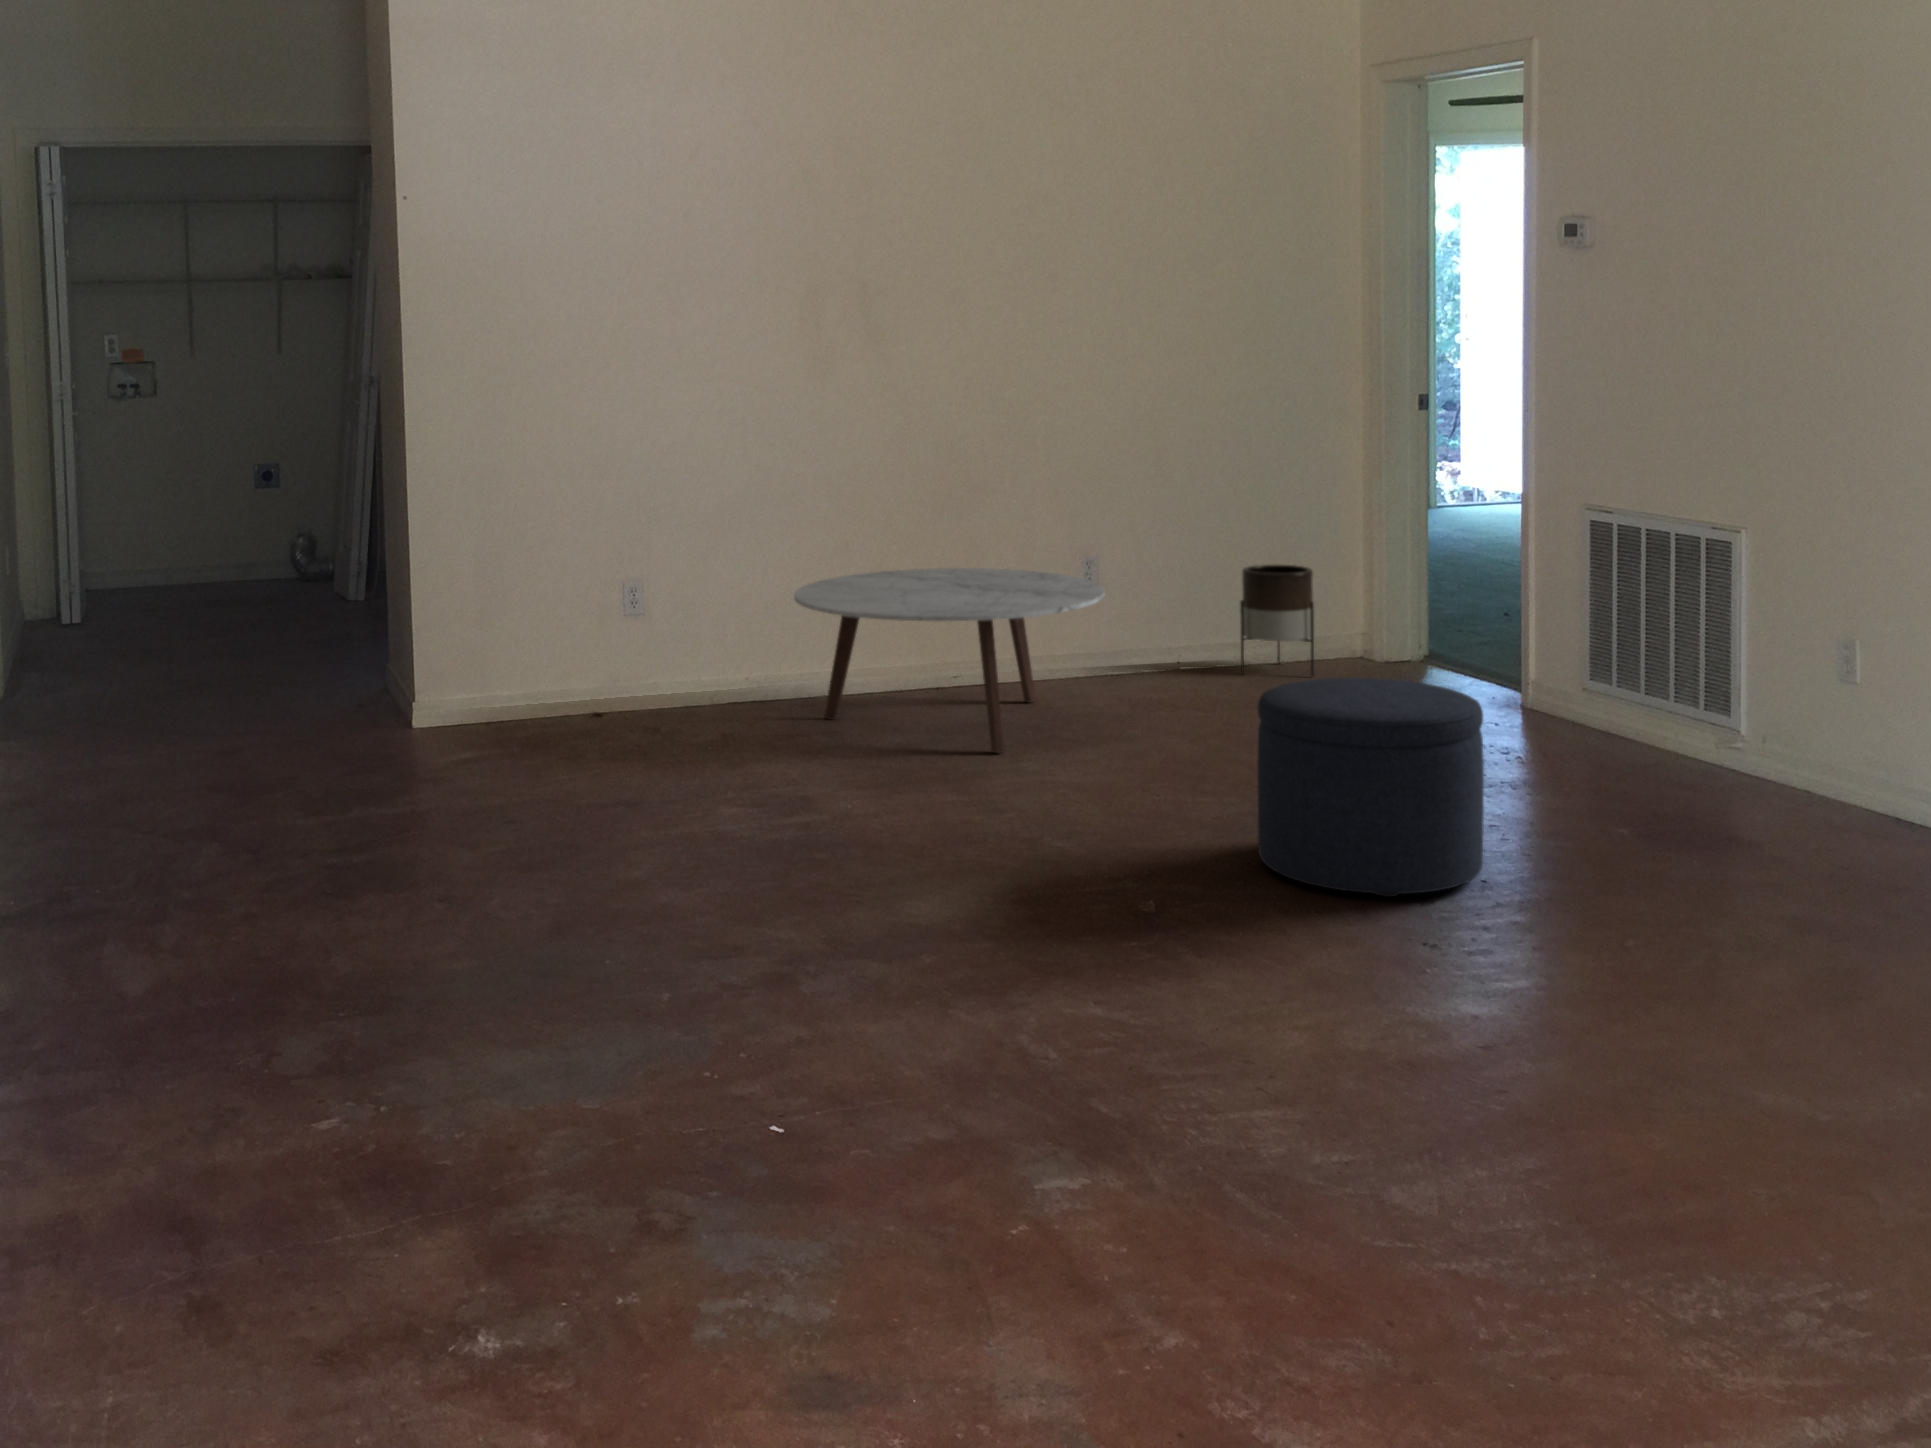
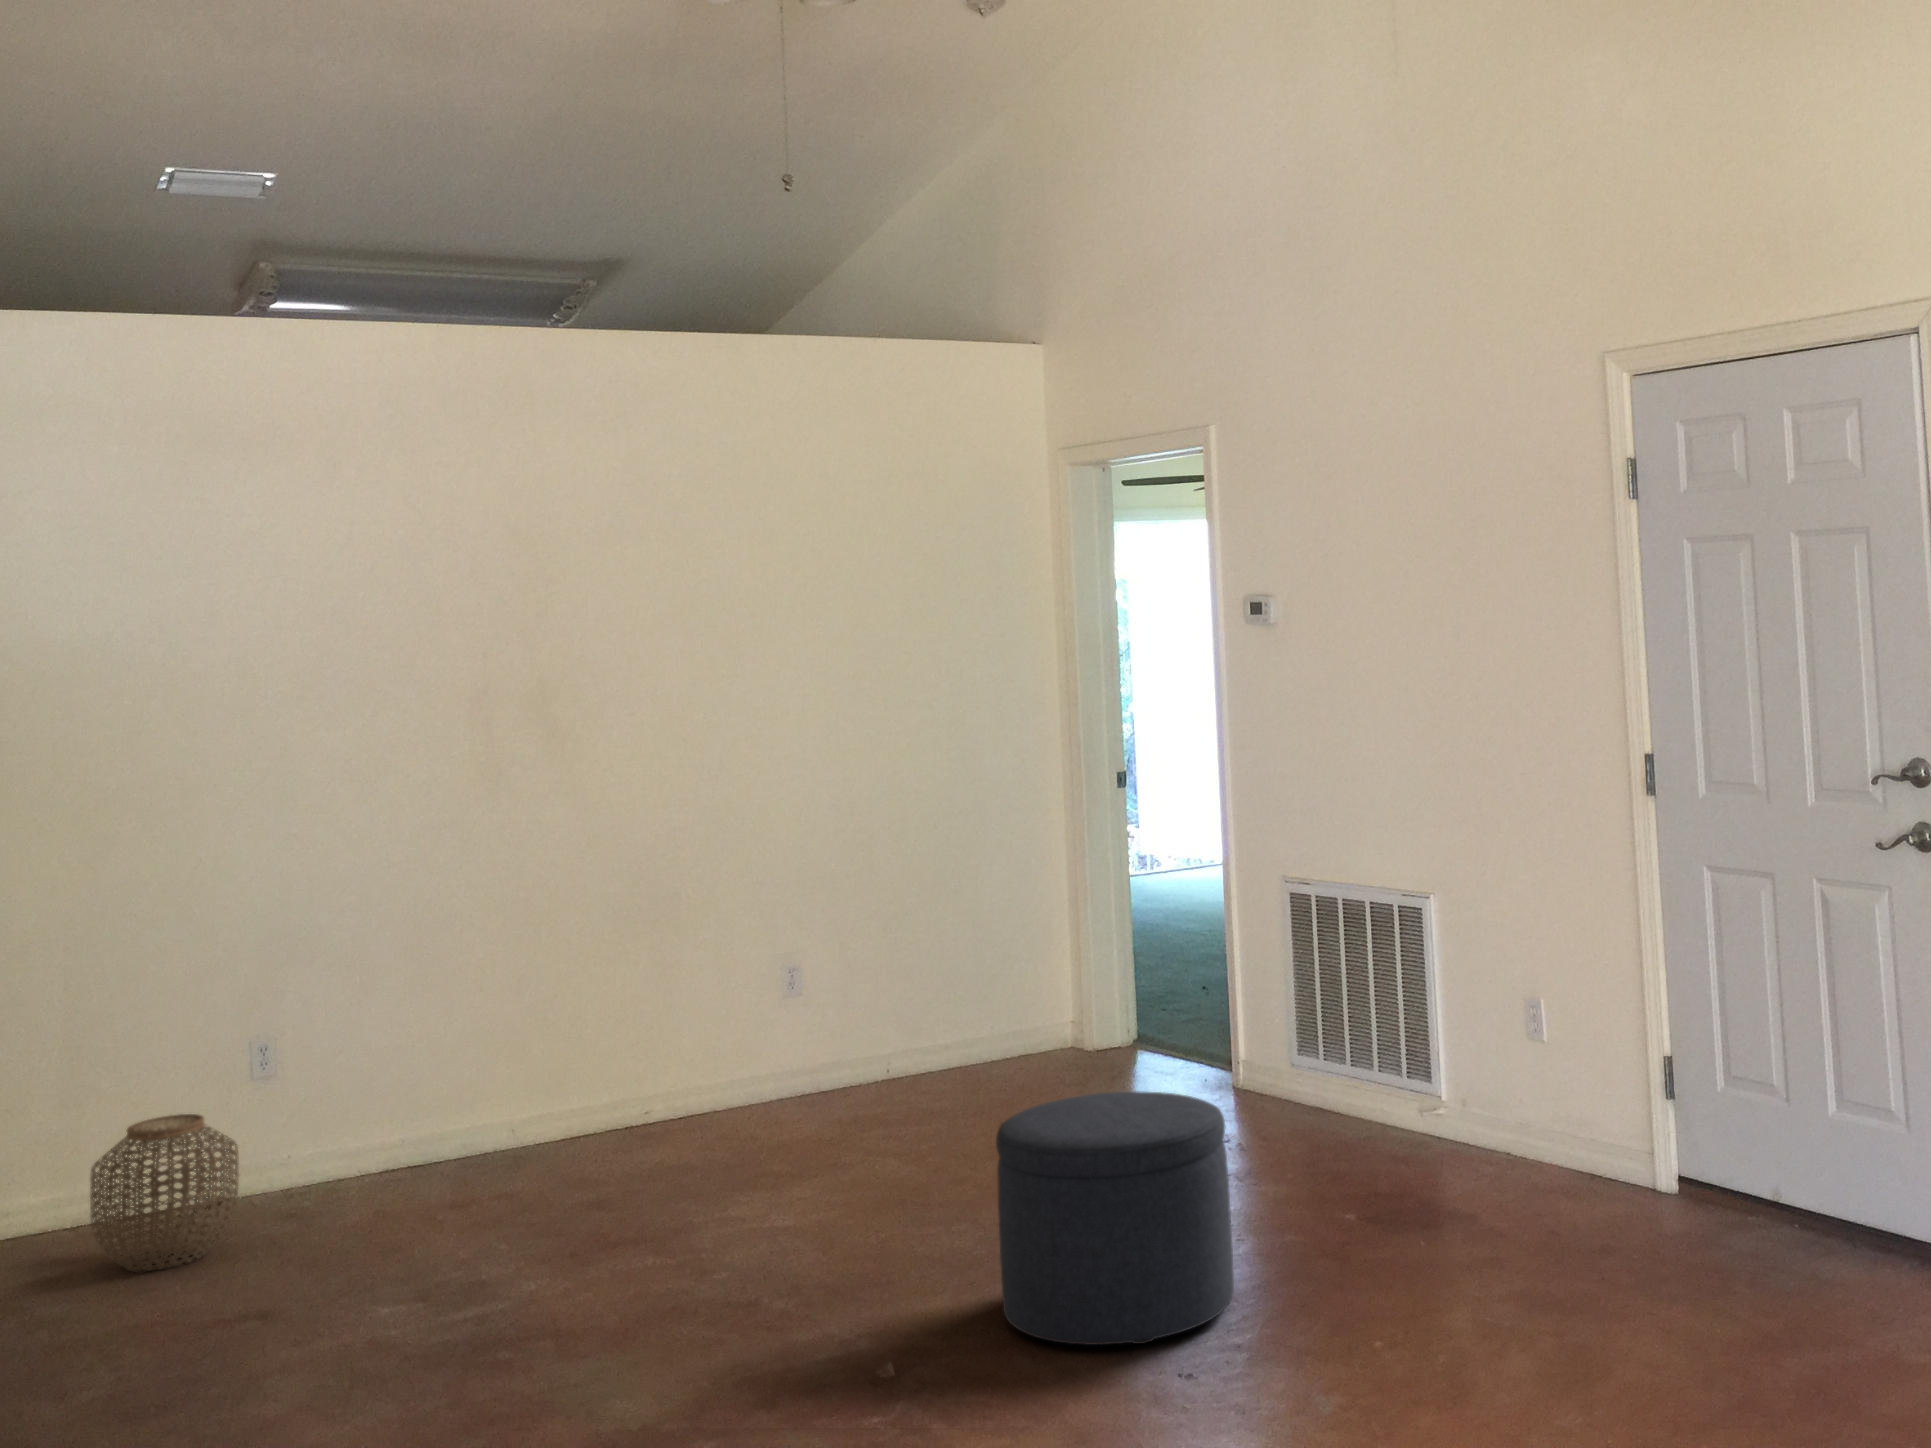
planter: present [1240,565,1314,676] -> none [959,963,1037,1088]
coffee table: present [794,568,1105,753] -> none [451,999,818,1224]
woven basket: none [531,618,635,733] -> present [90,1114,238,1272]

